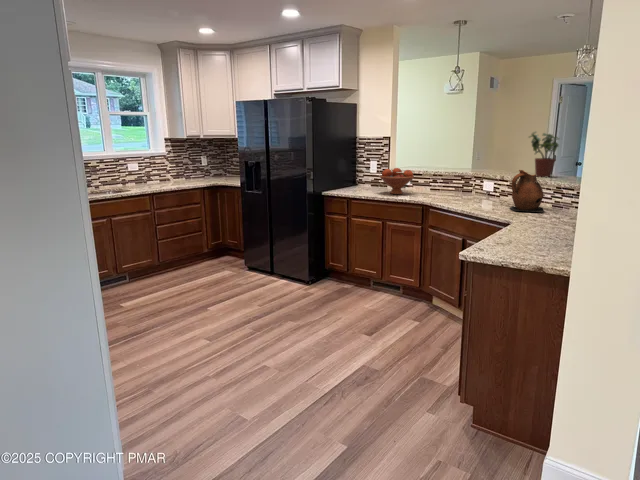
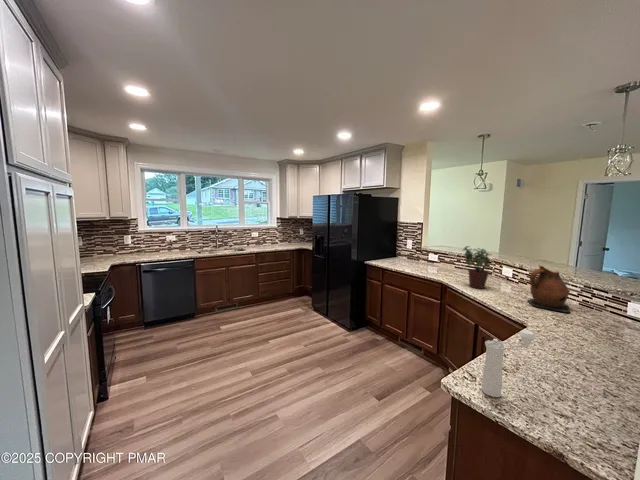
potted plant: present [529,132,559,177] -> present [464,246,491,289]
fruit bowl: present [380,168,414,194] -> none [408,249,438,270]
pepper mill: none [487,203,523,255] -> present [481,330,536,397]

